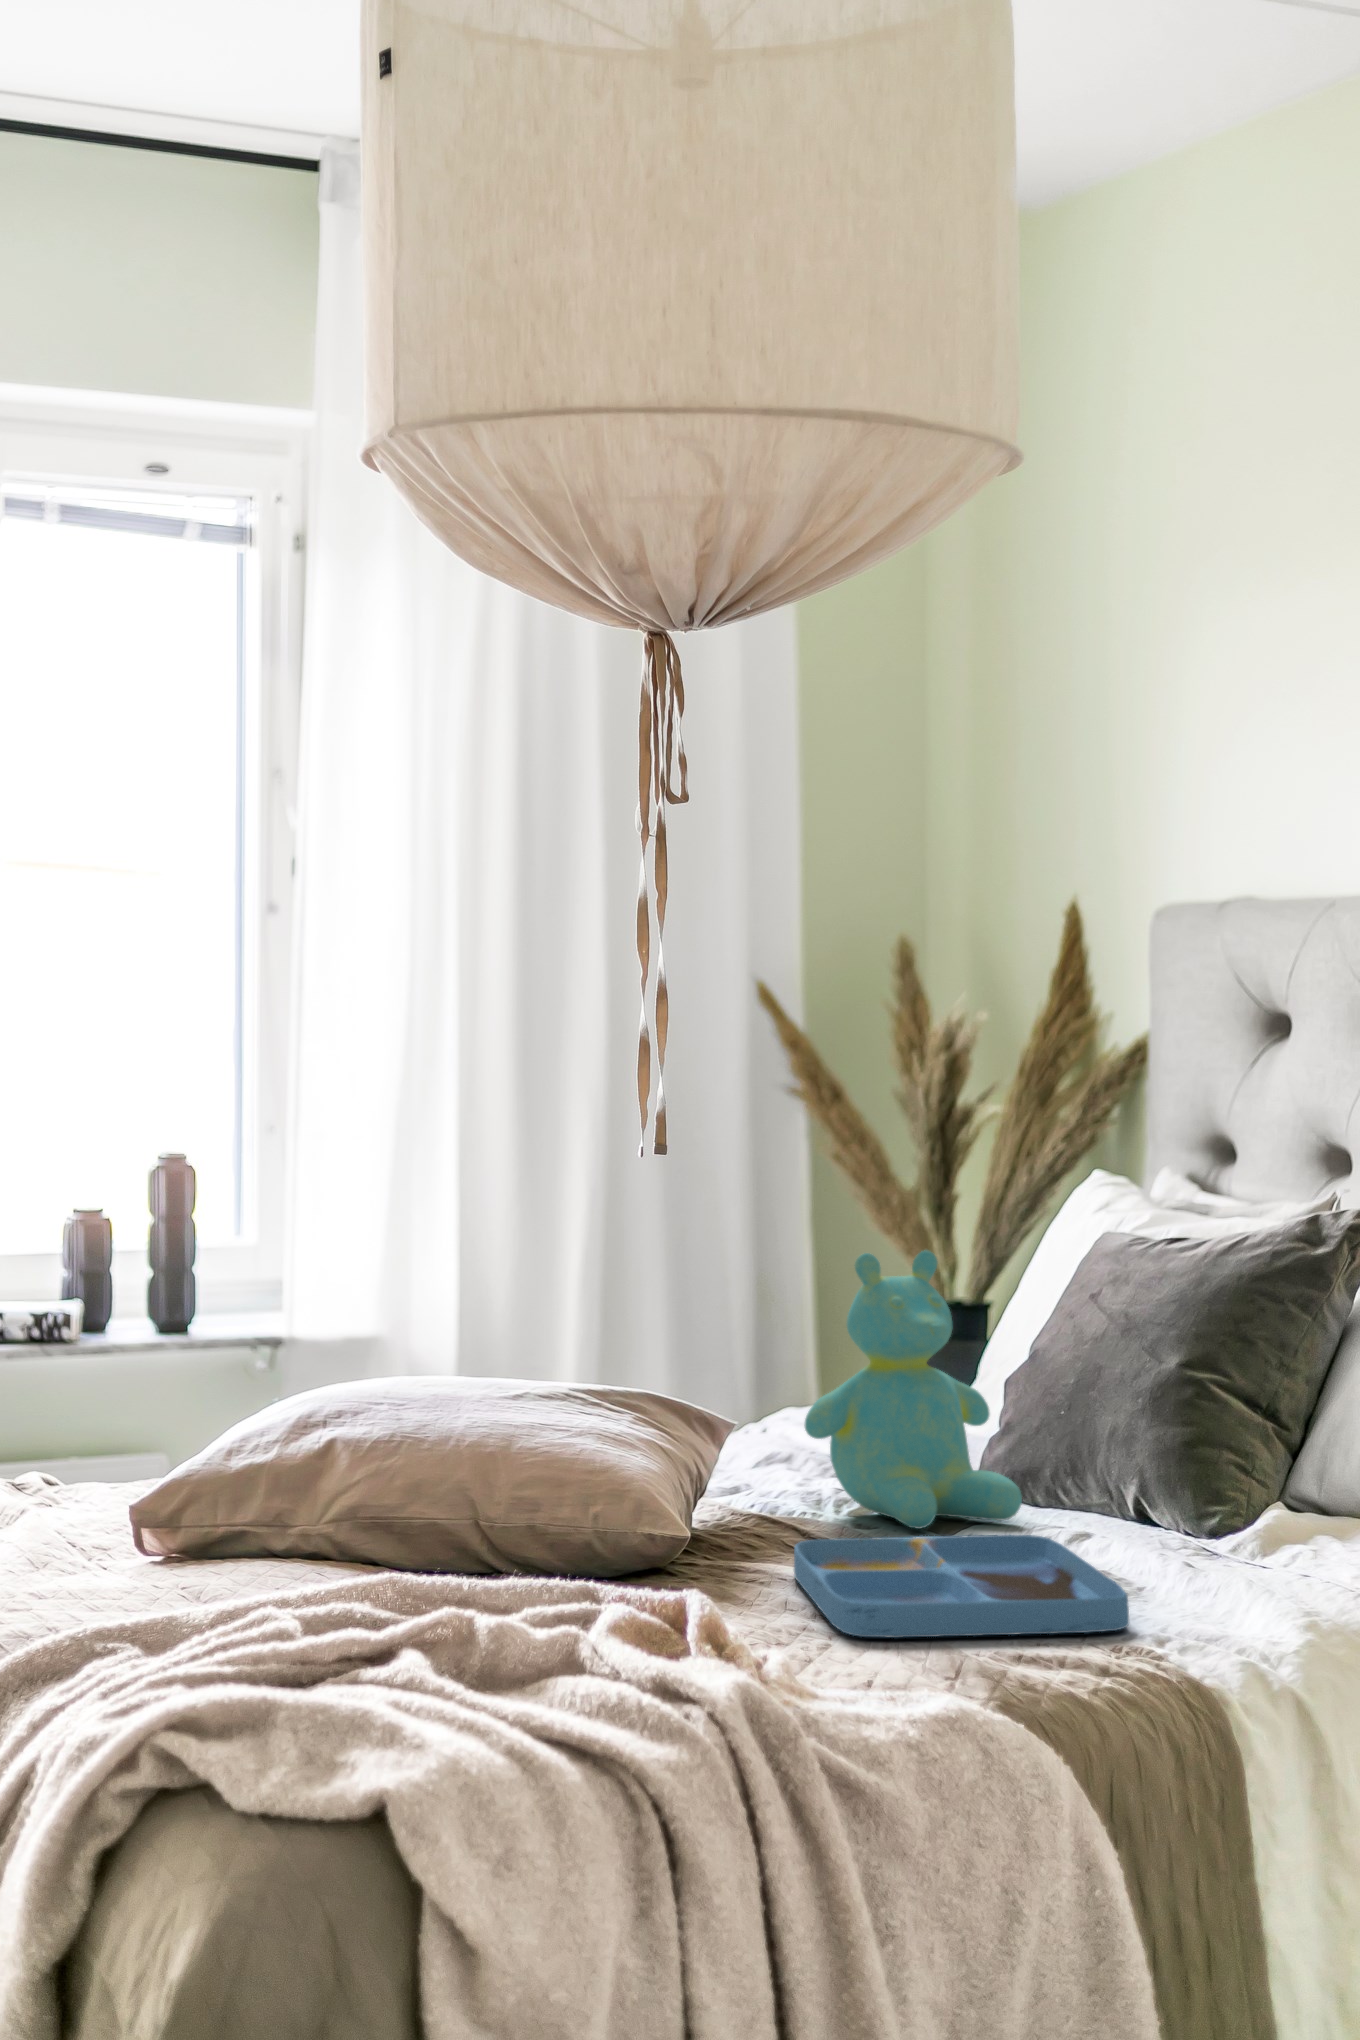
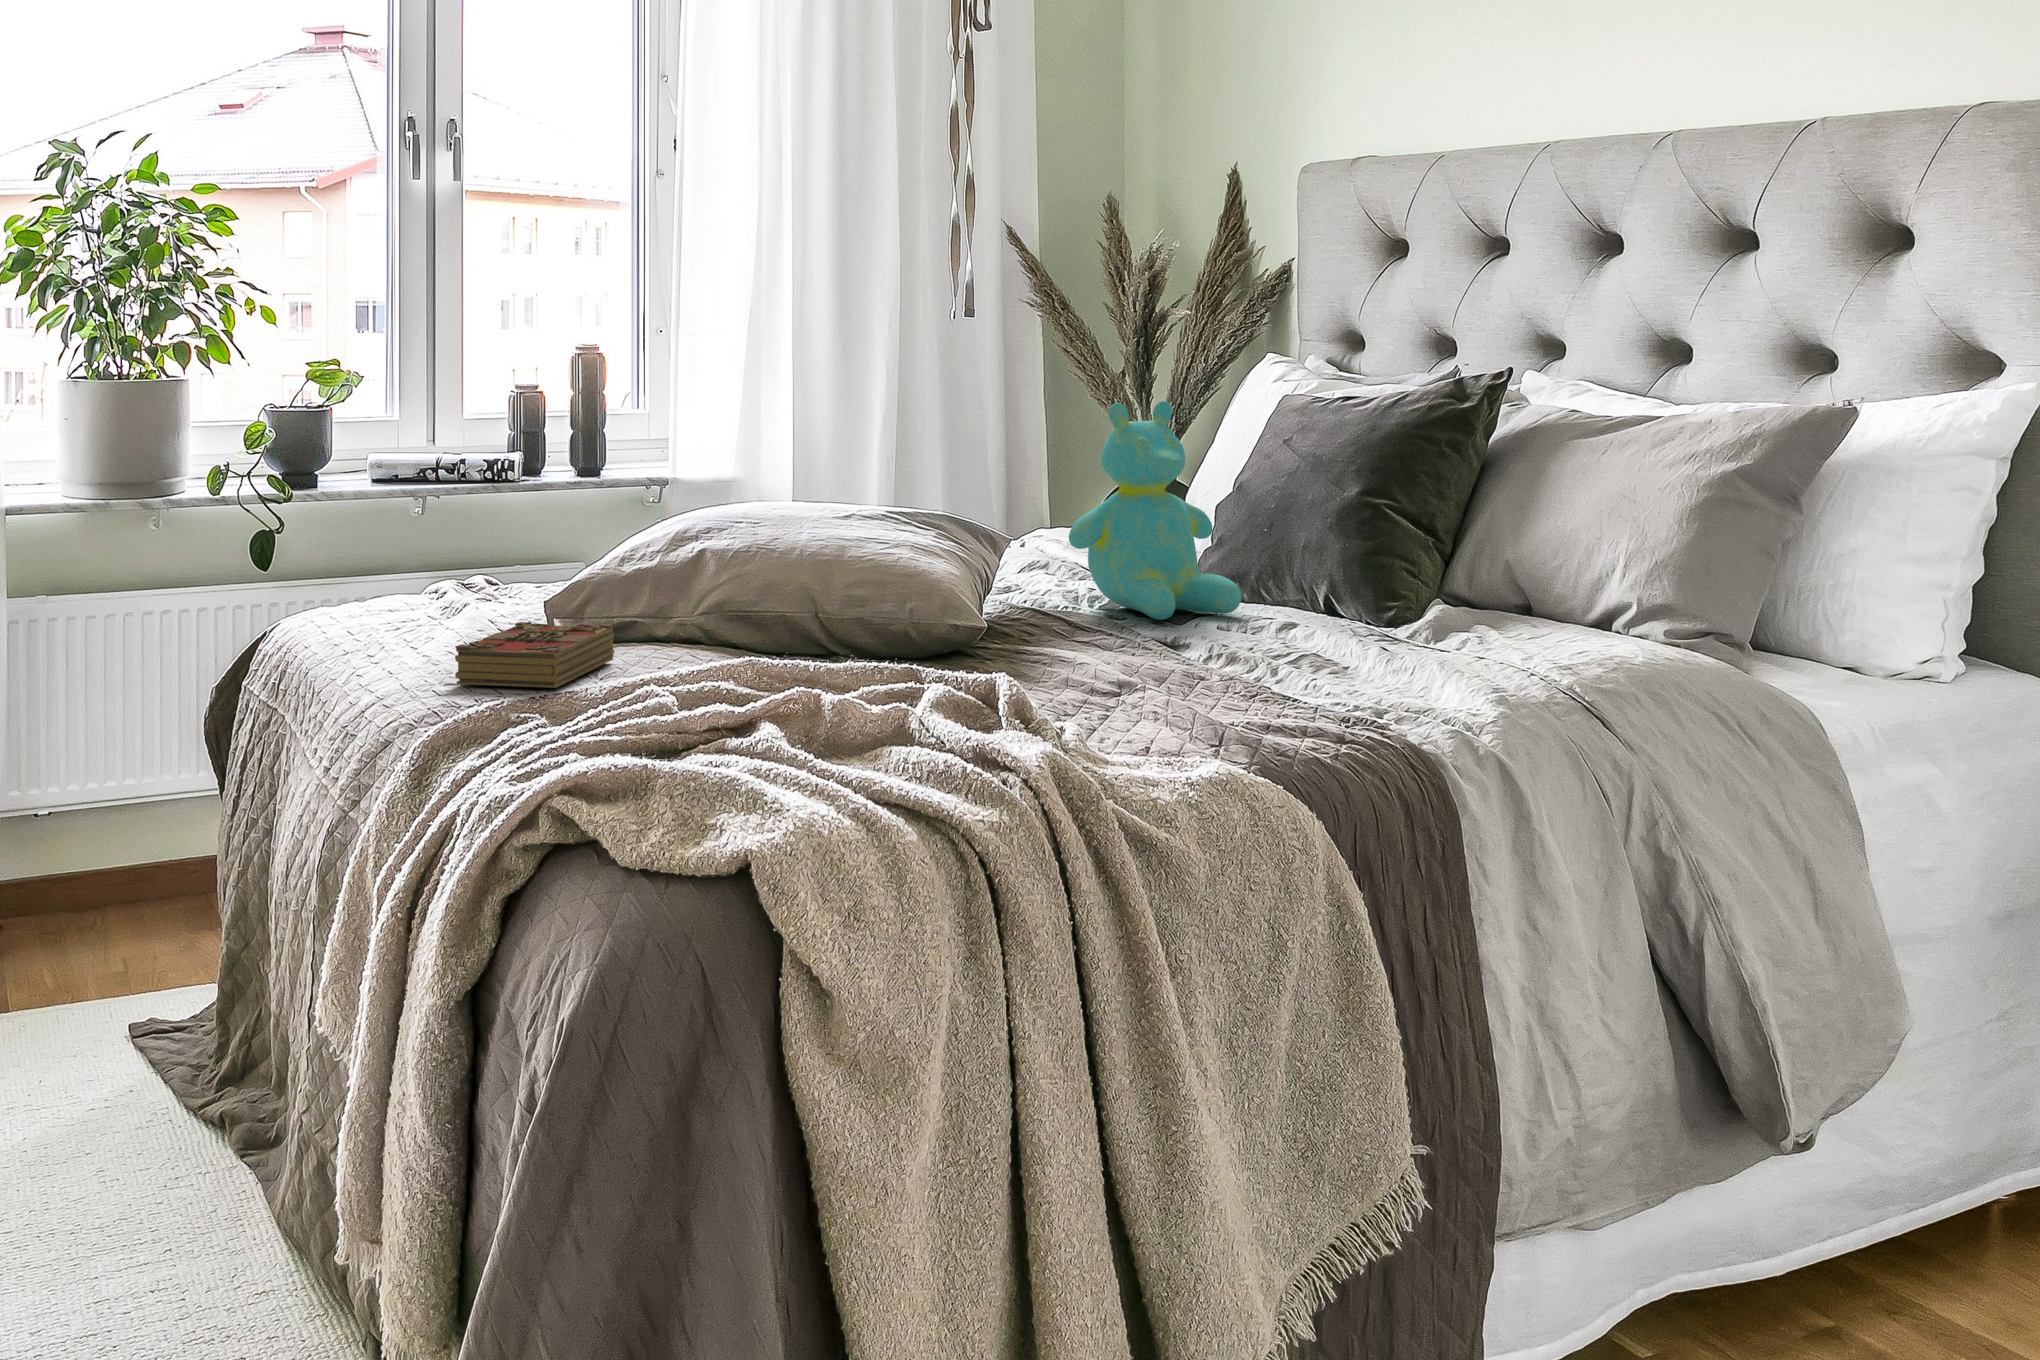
book: none [29,1531,227,1611] -> present [455,622,614,688]
tray: present [794,1535,1129,1638] -> none [1069,626,1353,712]

